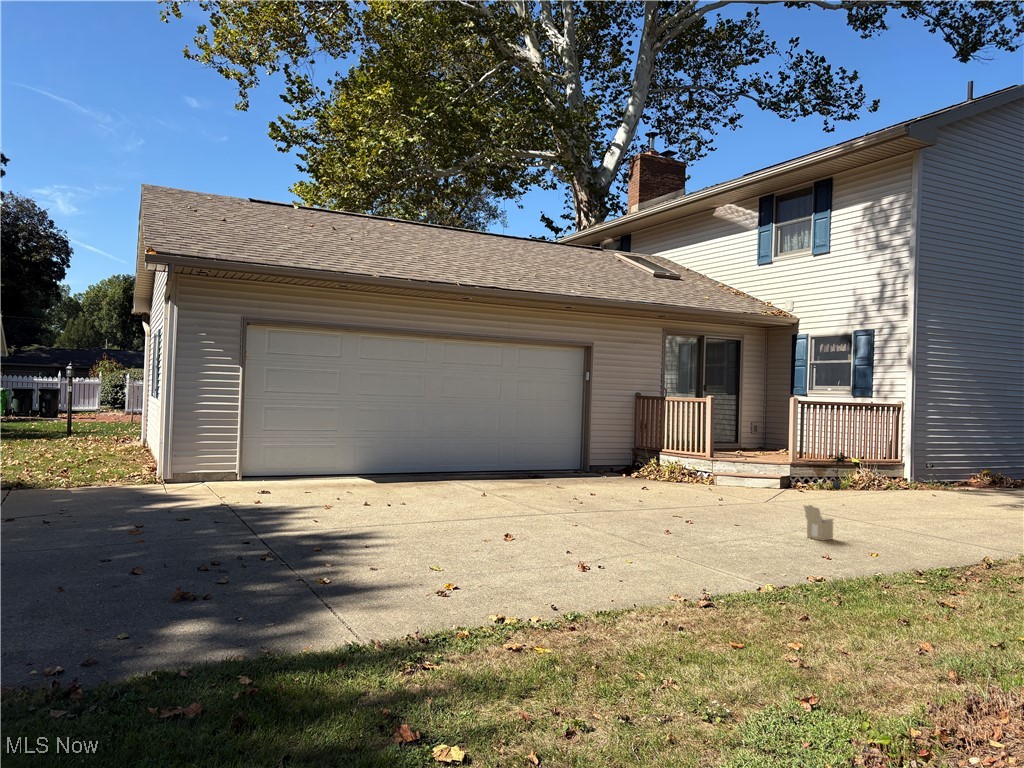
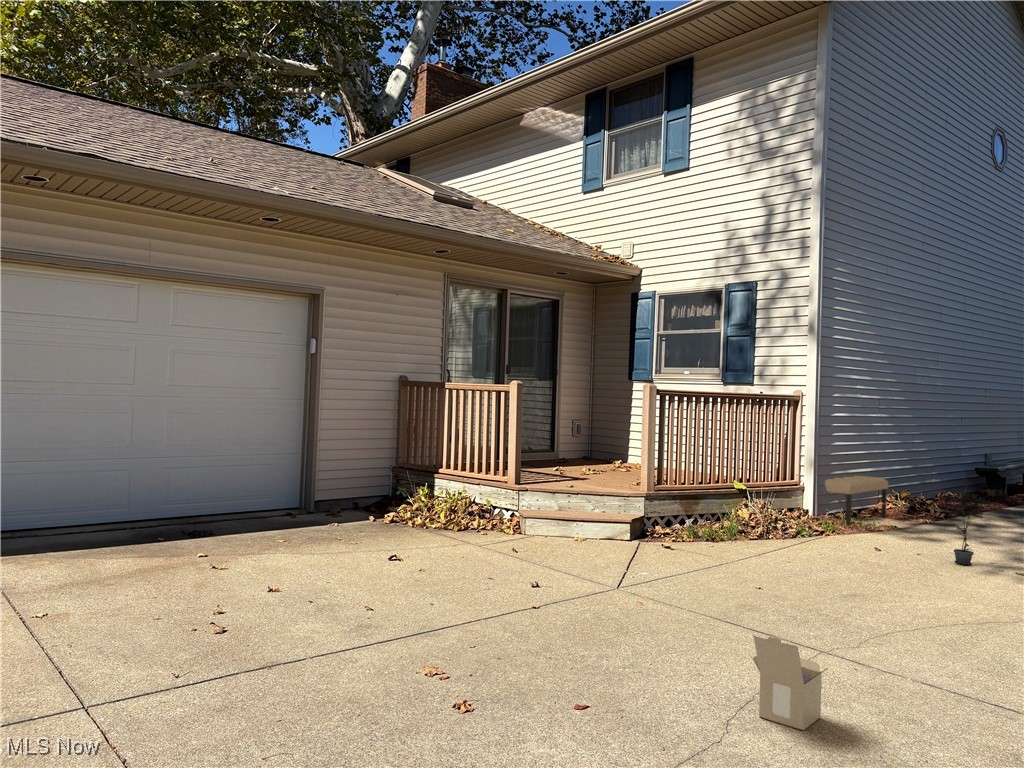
potted plant: present [829,452,850,489] -> present [943,492,996,565]
bench: none [912,459,972,490] -> present [815,476,888,525]

